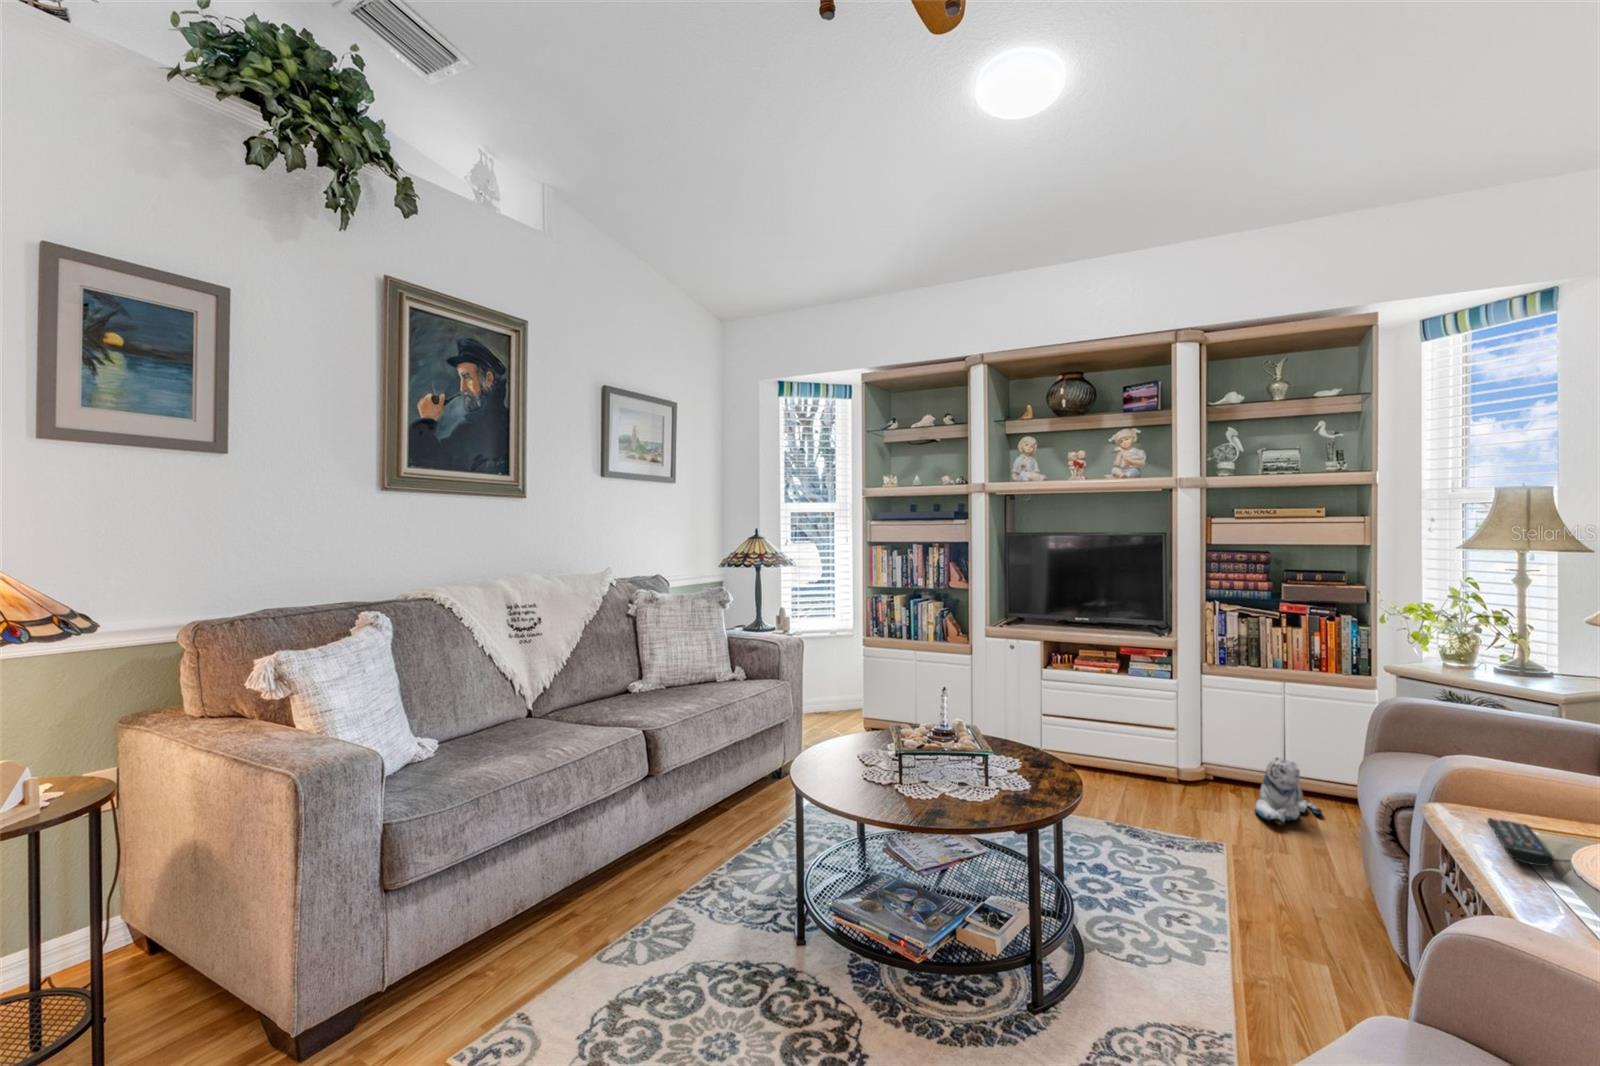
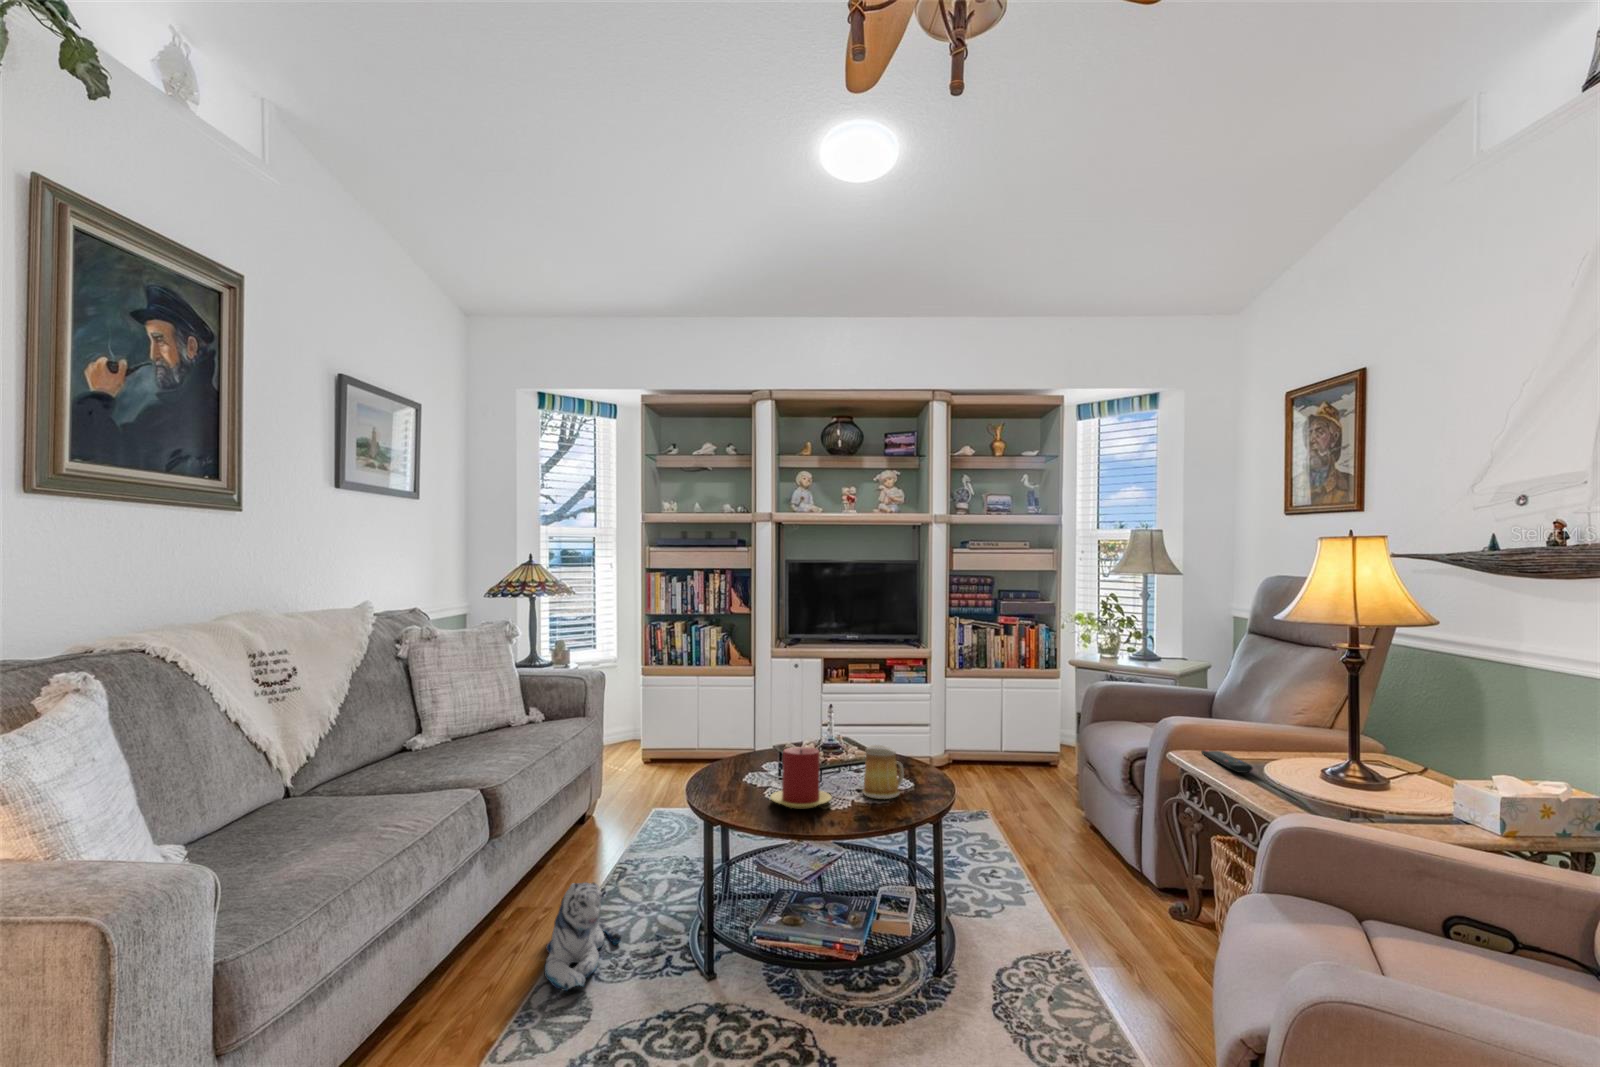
candle: none [857,731,922,796] -> present [770,747,831,809]
mug: none [960,739,1011,802] -> present [863,744,904,799]
plush toy: present [1255,757,1322,822] -> present [544,882,621,991]

